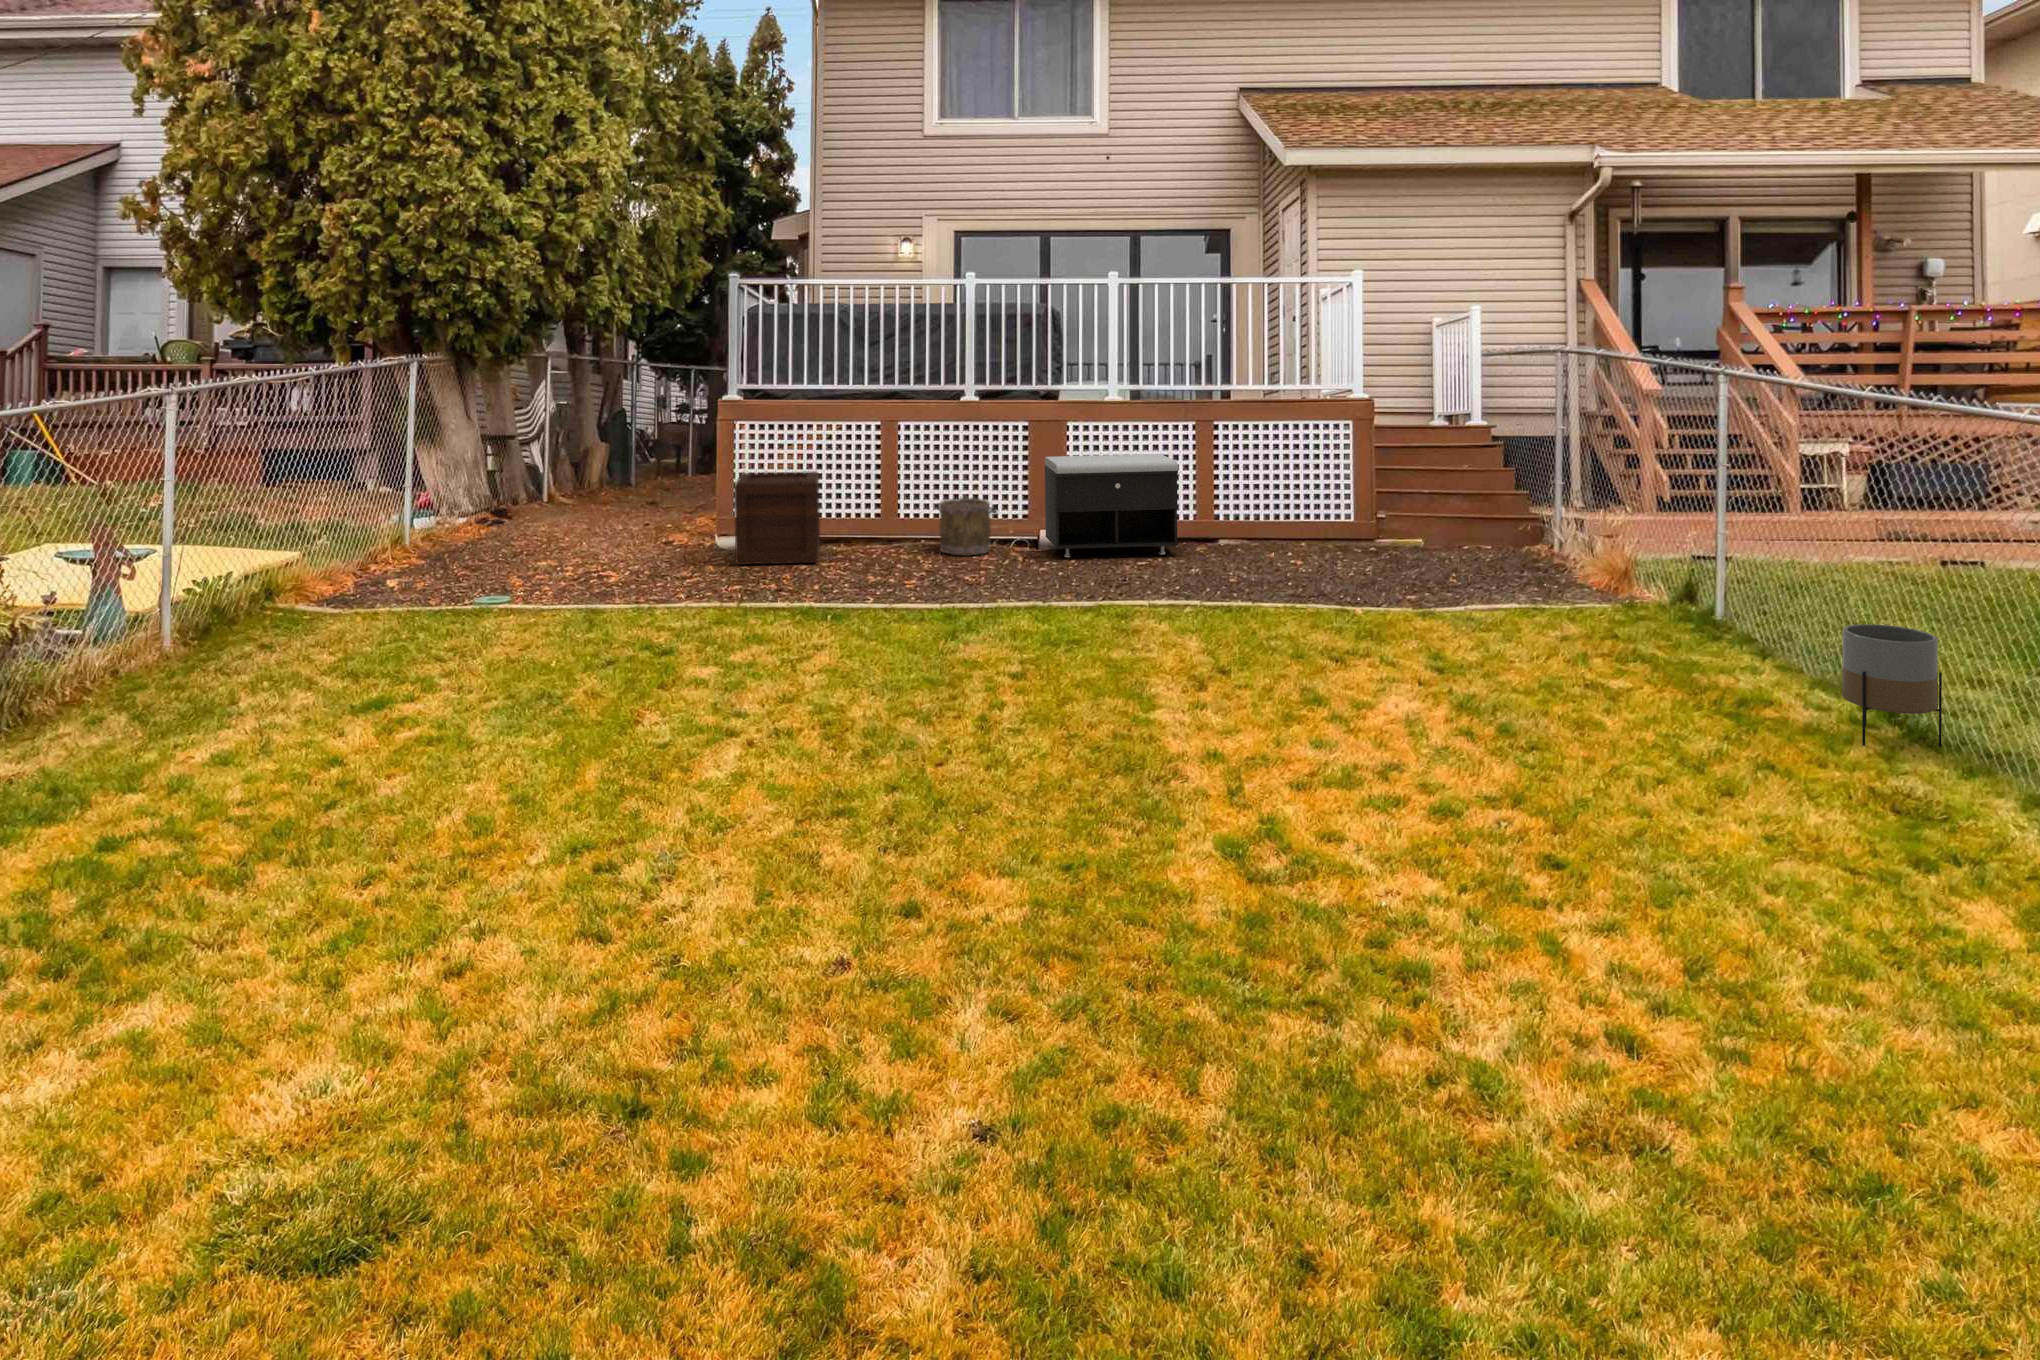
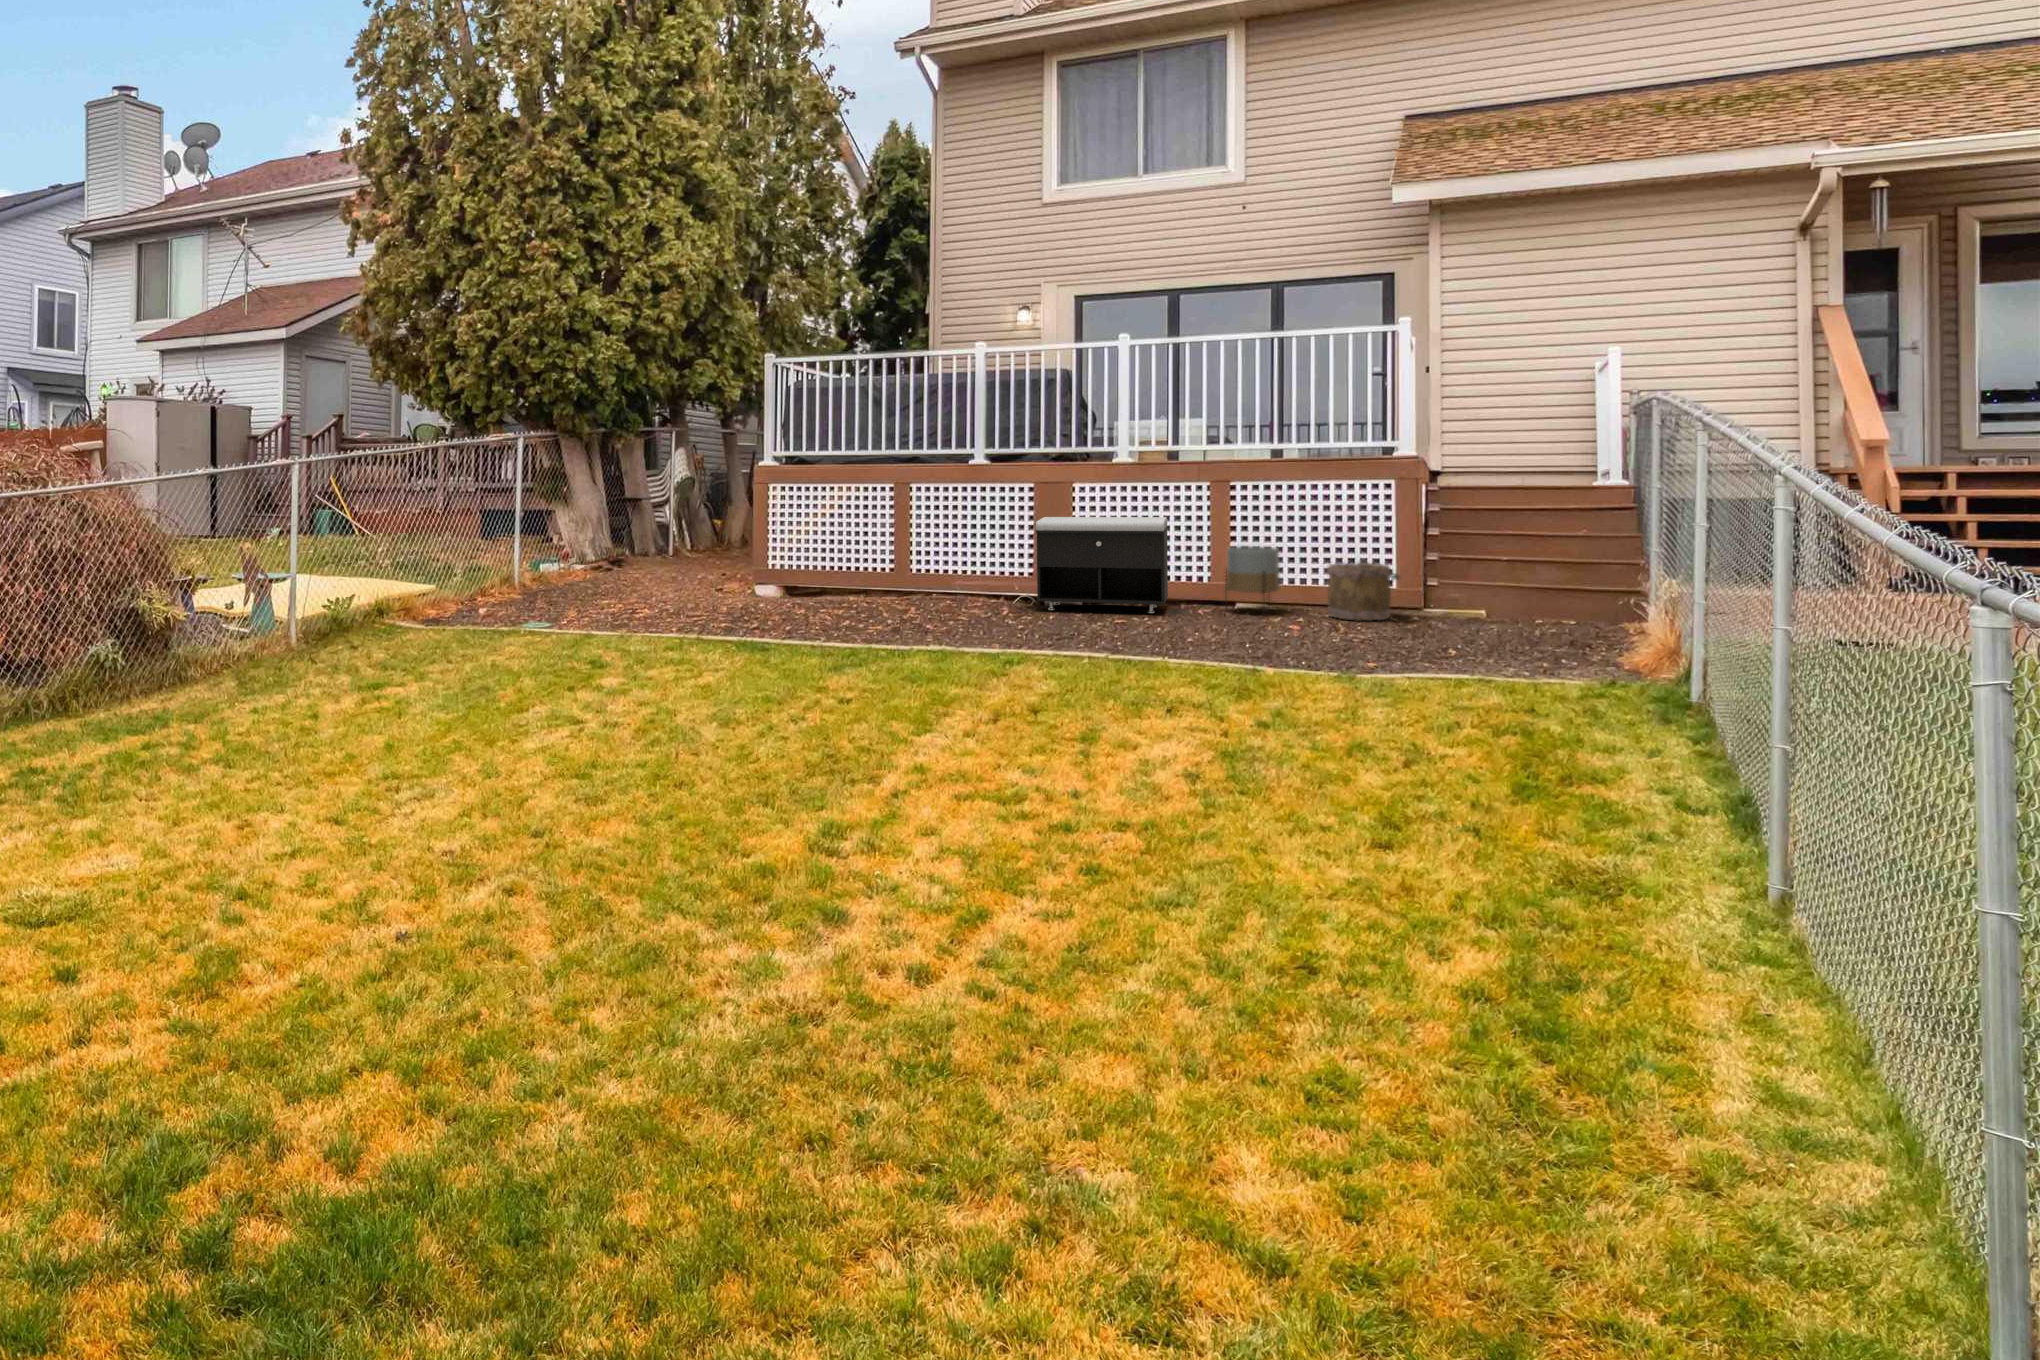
wooden crate: present [734,471,820,565] -> none [748,526,838,602]
bucket: present [939,496,997,556] -> present [1327,562,1399,620]
planter: present [1842,624,1942,747] -> present [1225,546,1280,613]

